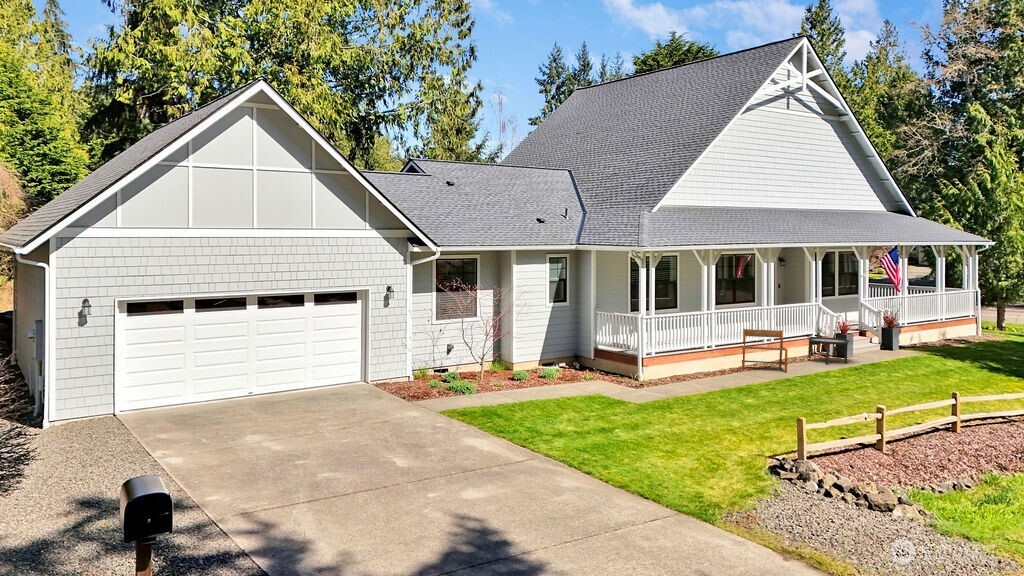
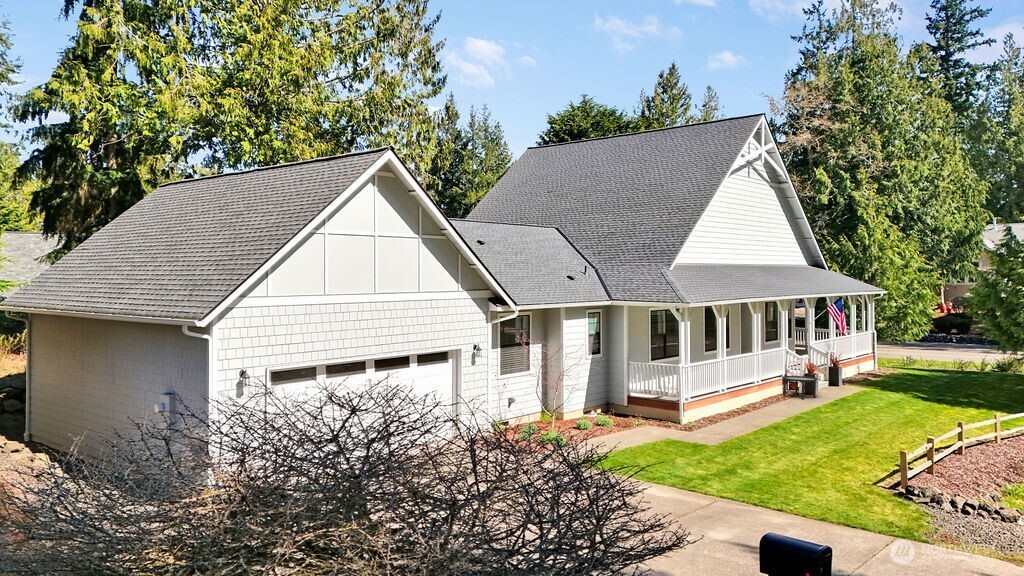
bench: present [742,329,788,372] -> none [741,372,785,408]

